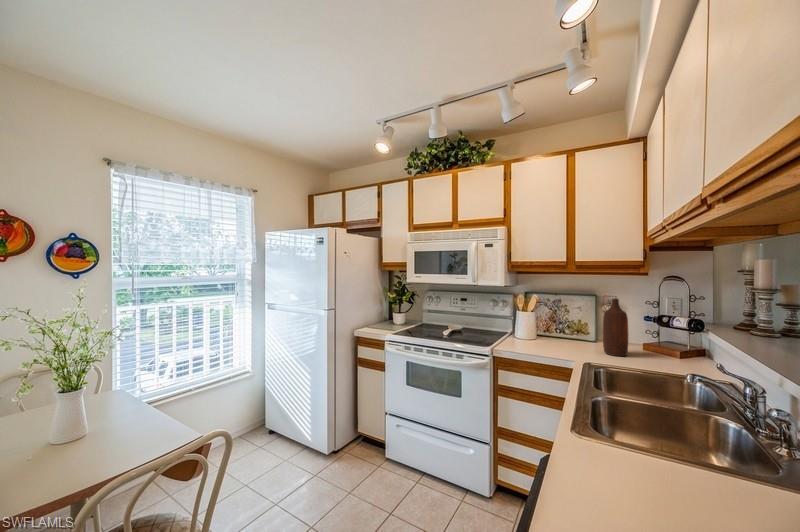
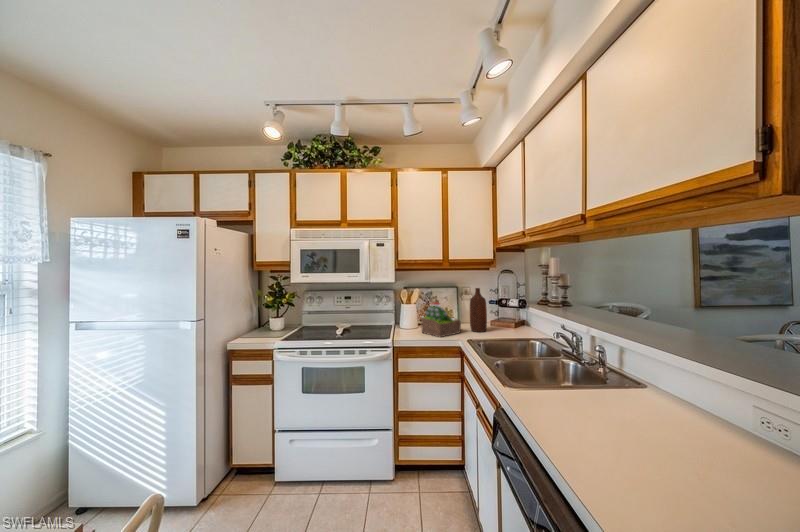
succulent plant: none [535,312,587,354] -> present [421,302,461,337]

